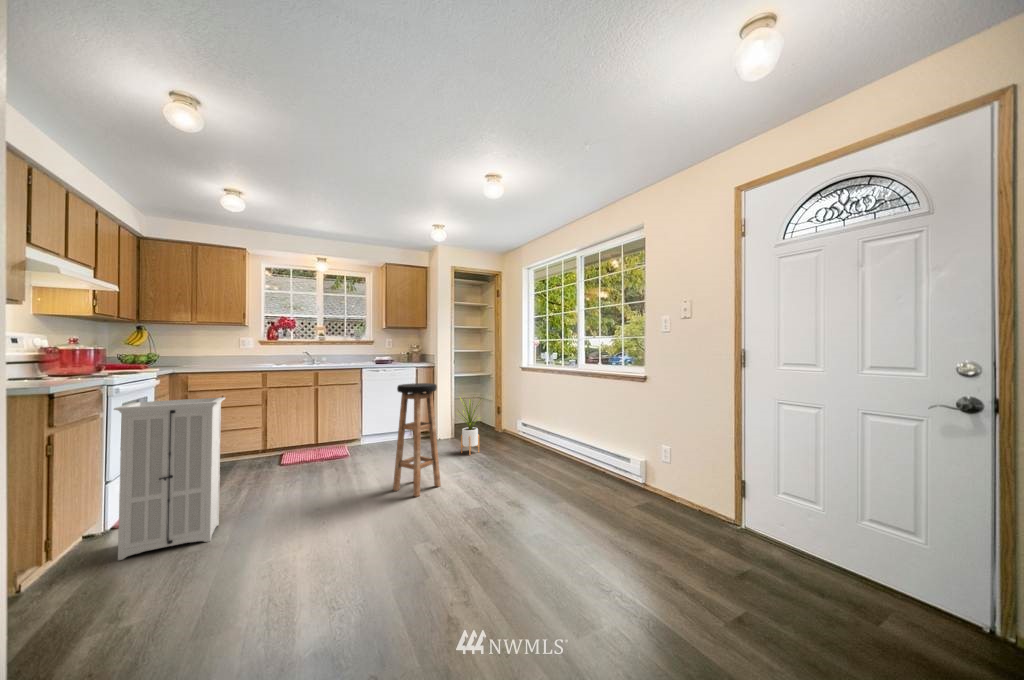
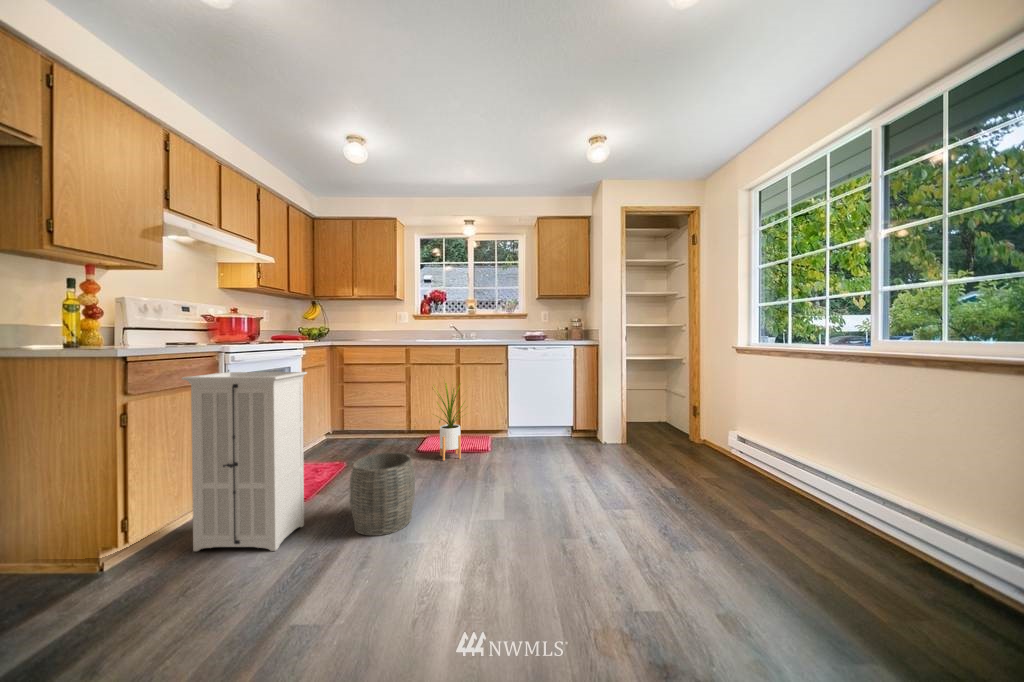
bar stool: present [393,383,441,497] -> none [509,366,580,548]
house plant: present [458,398,480,455] -> present [433,383,464,461]
woven basket: none [265,455,320,518] -> present [350,452,415,536]

